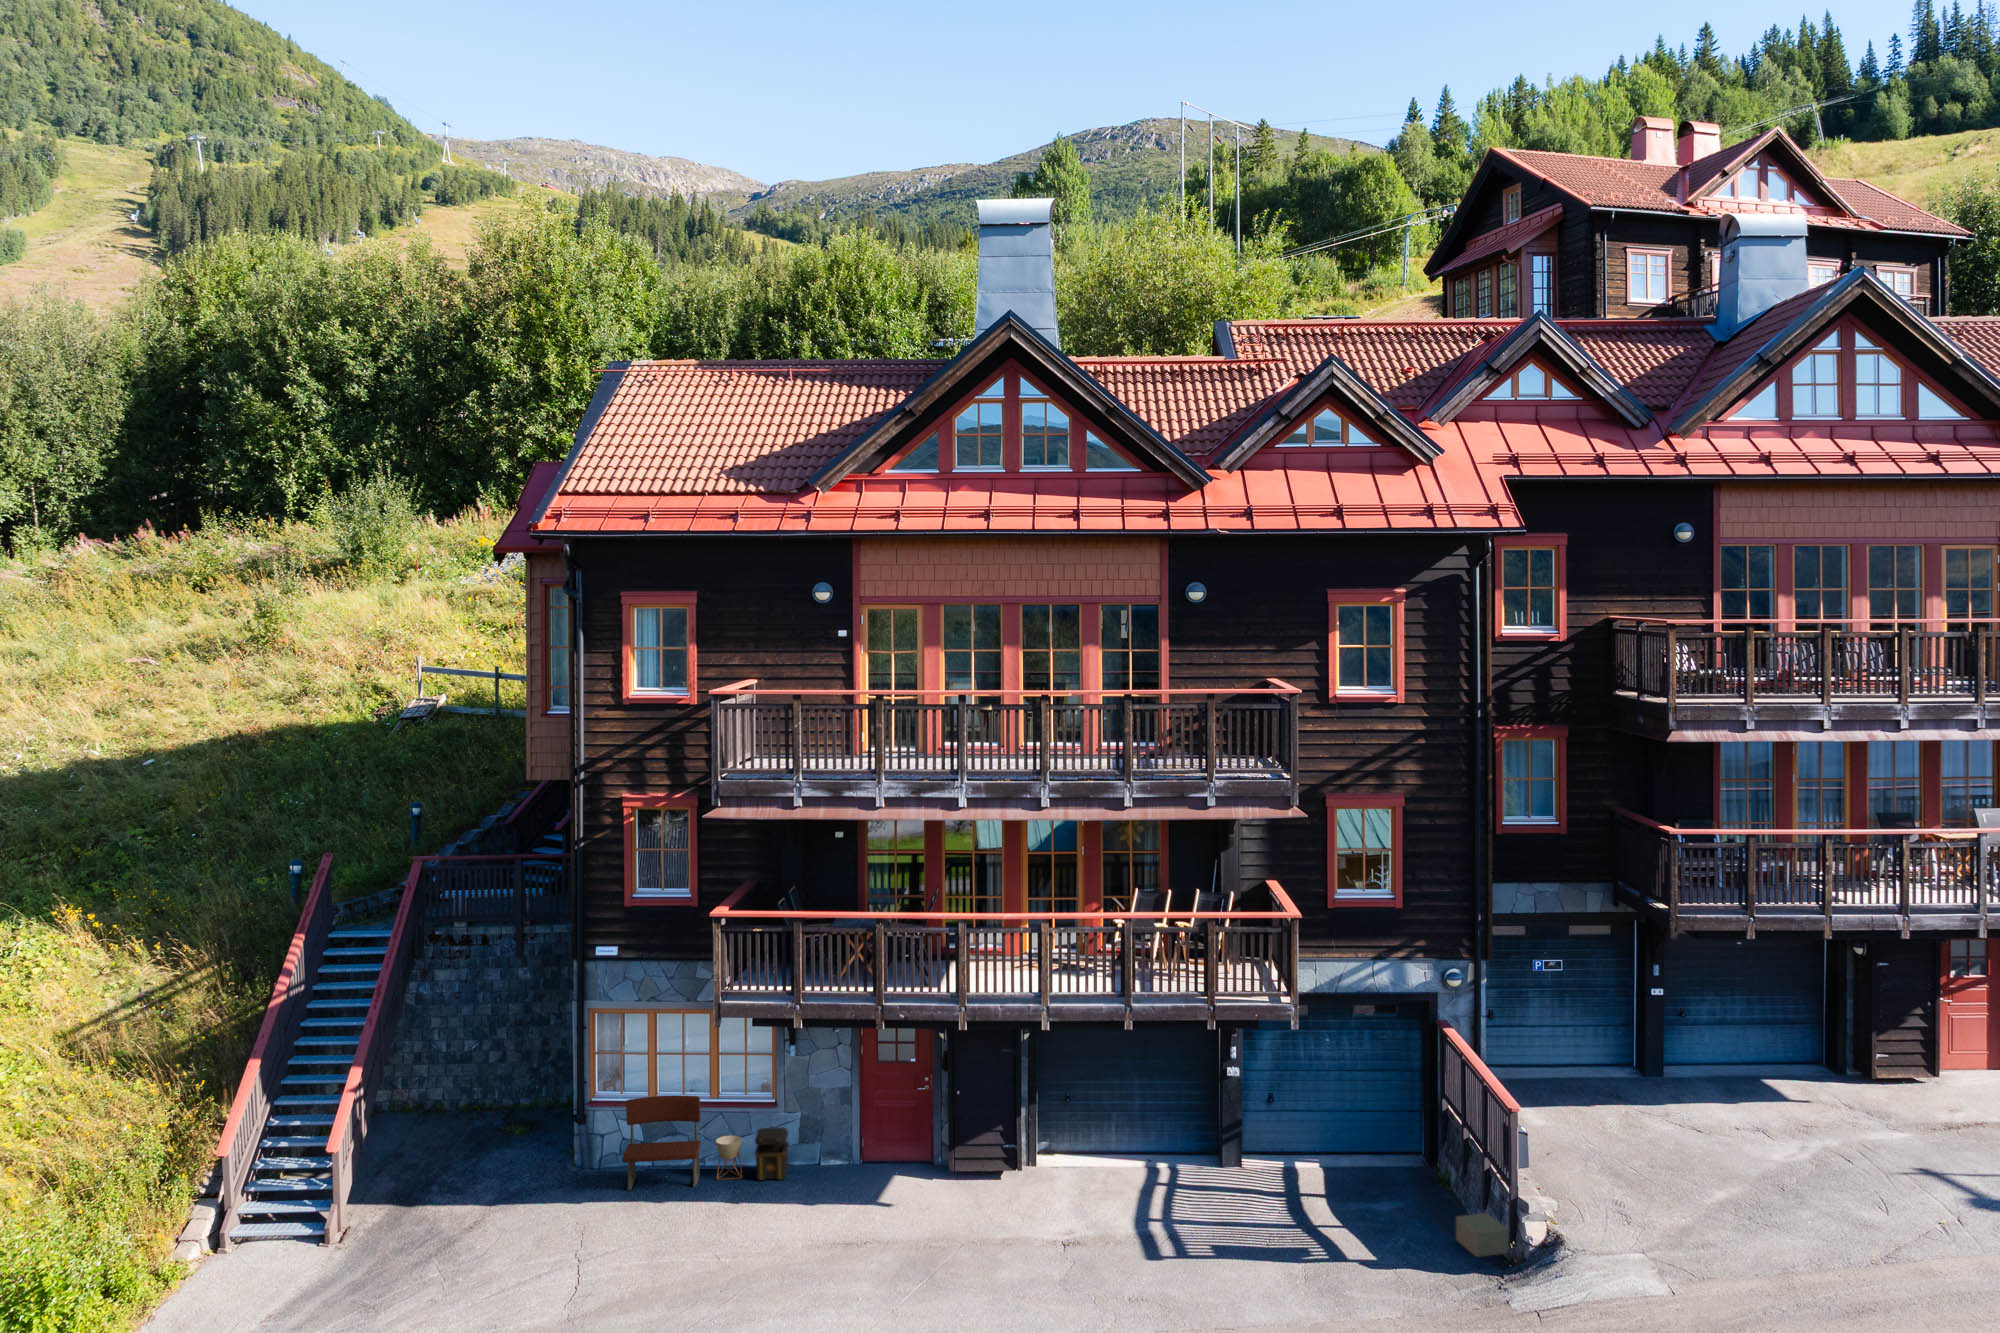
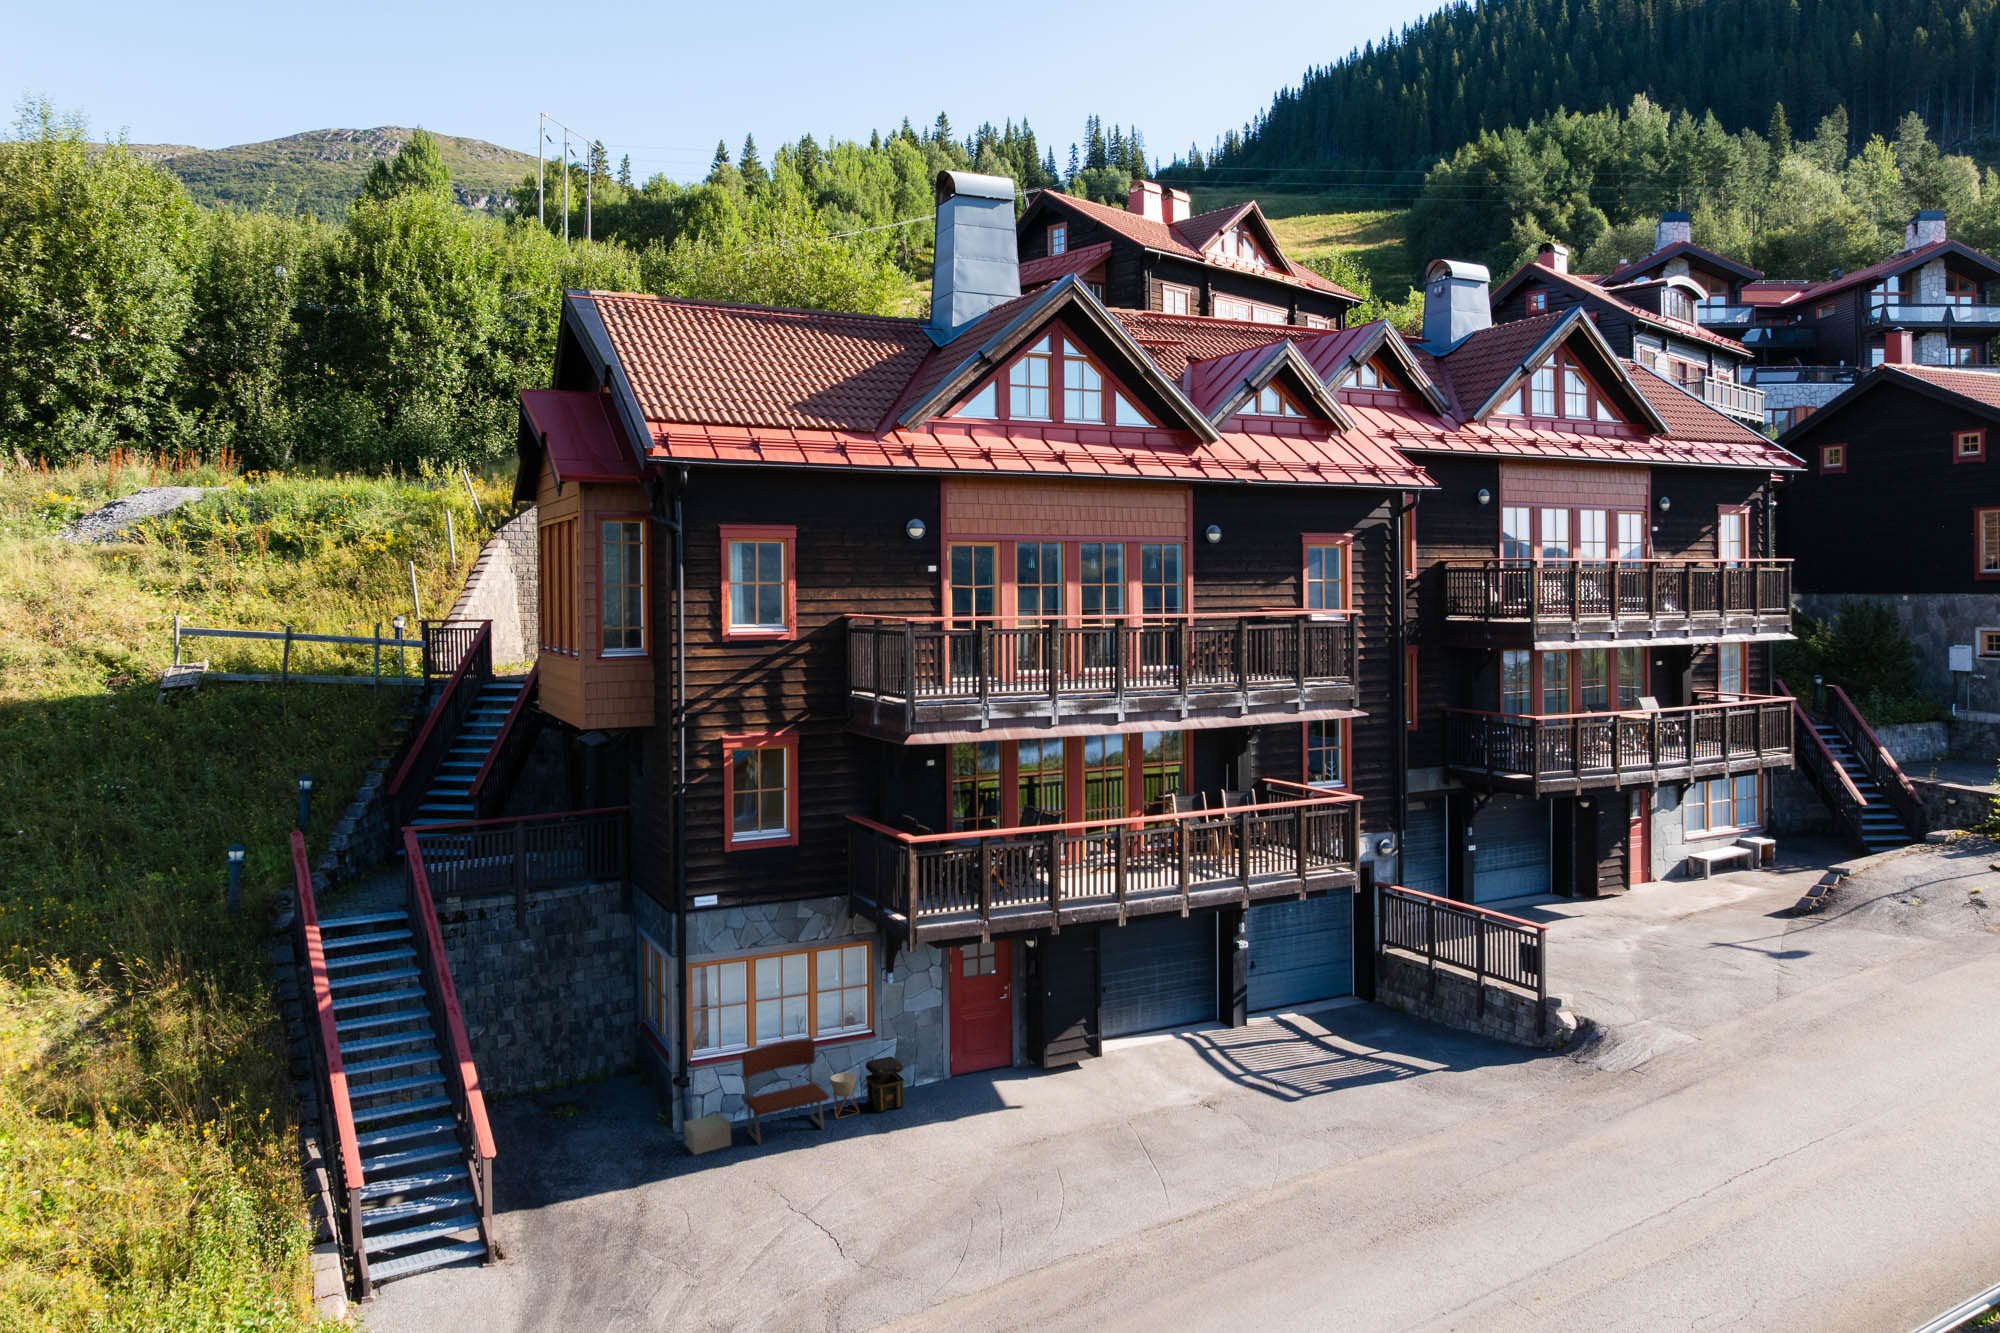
storage box: present [1456,1213,1508,1257] -> present [684,1113,731,1155]

